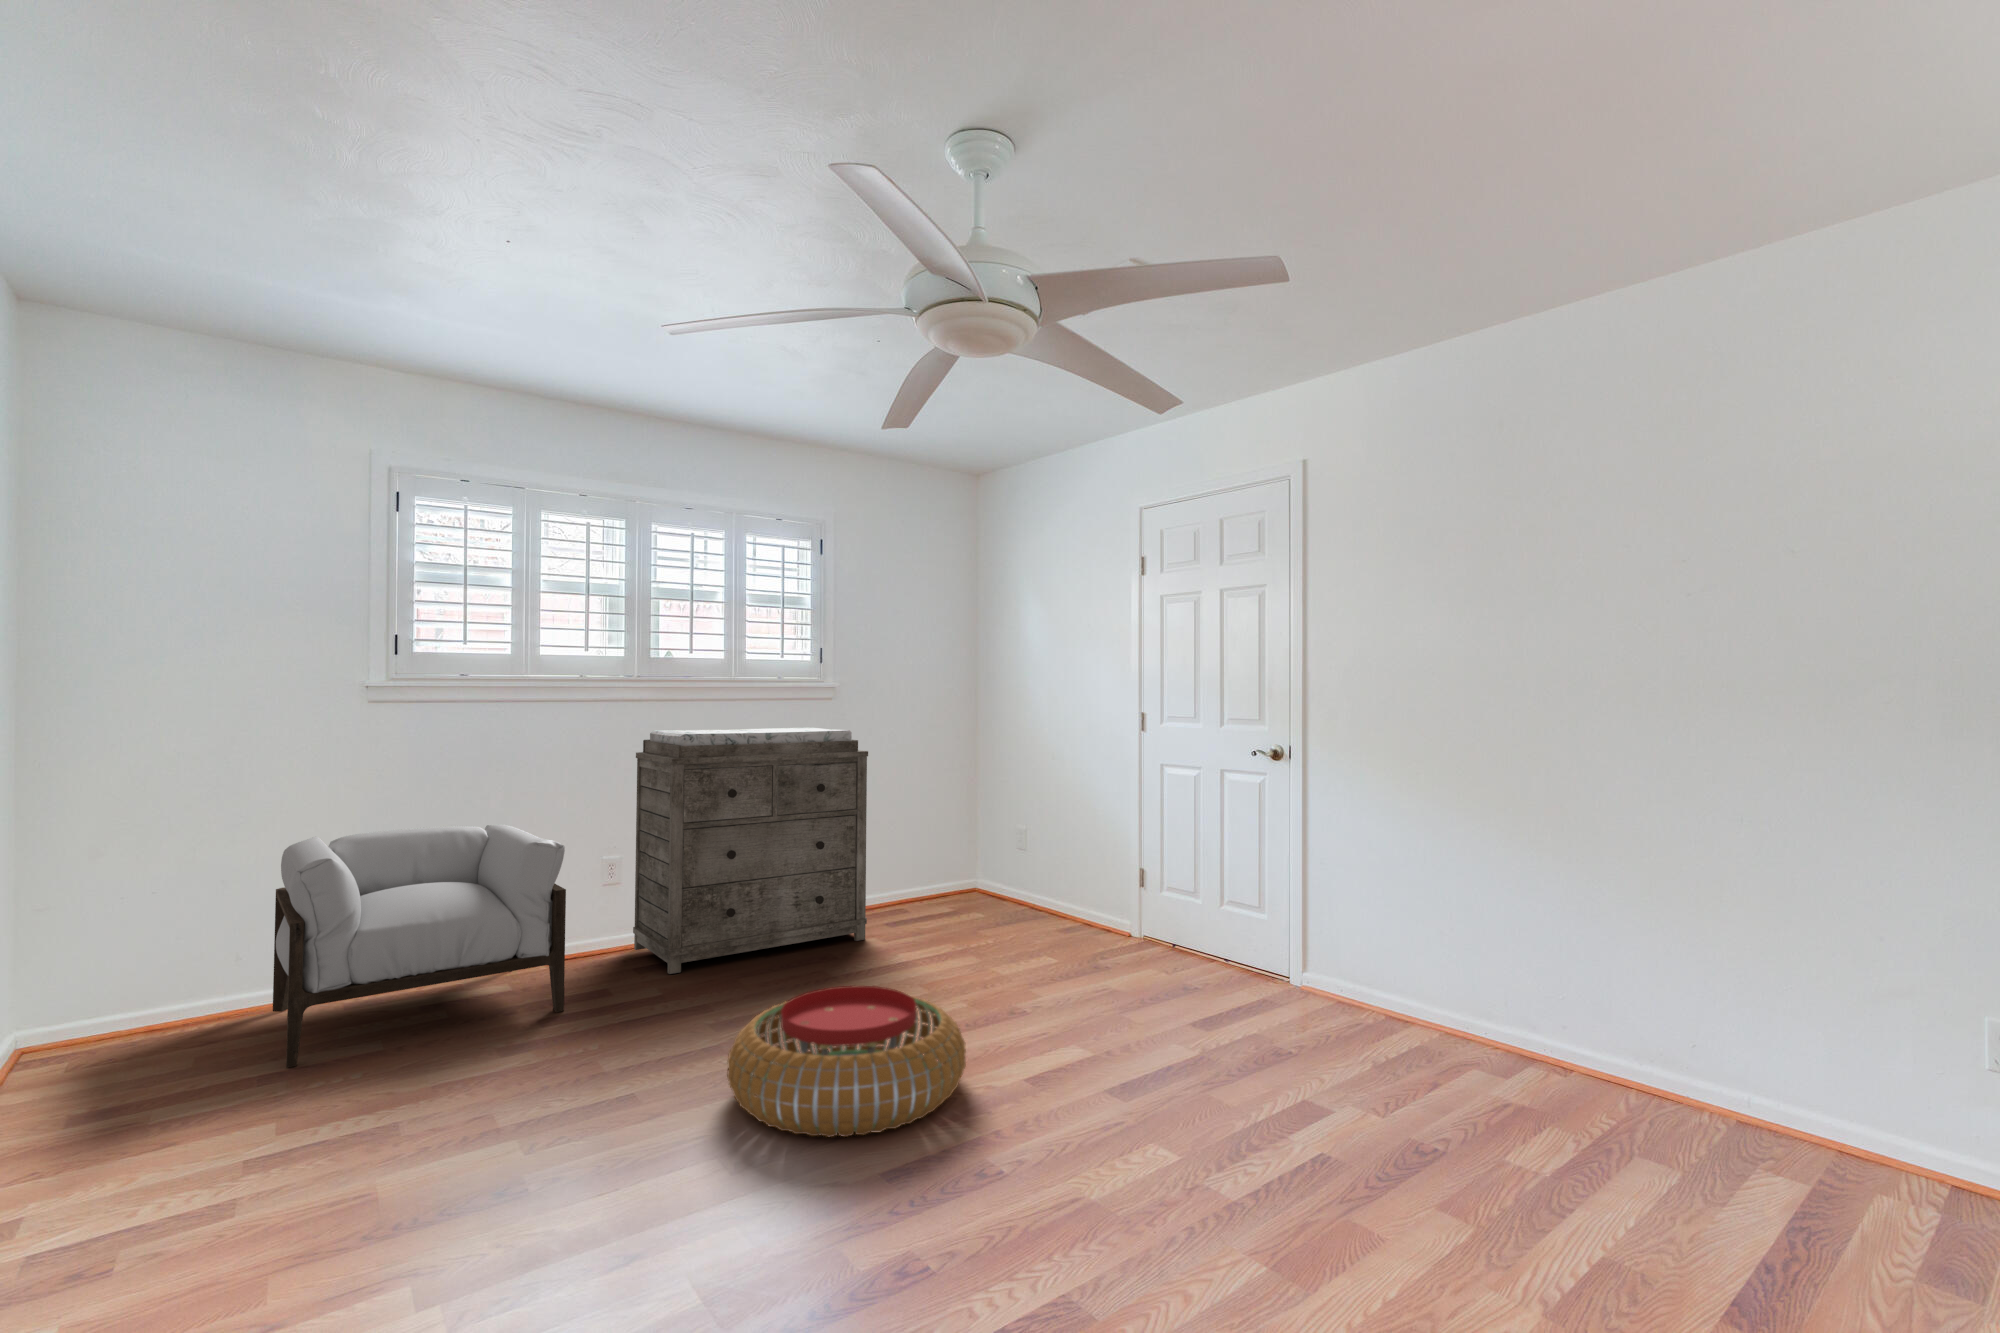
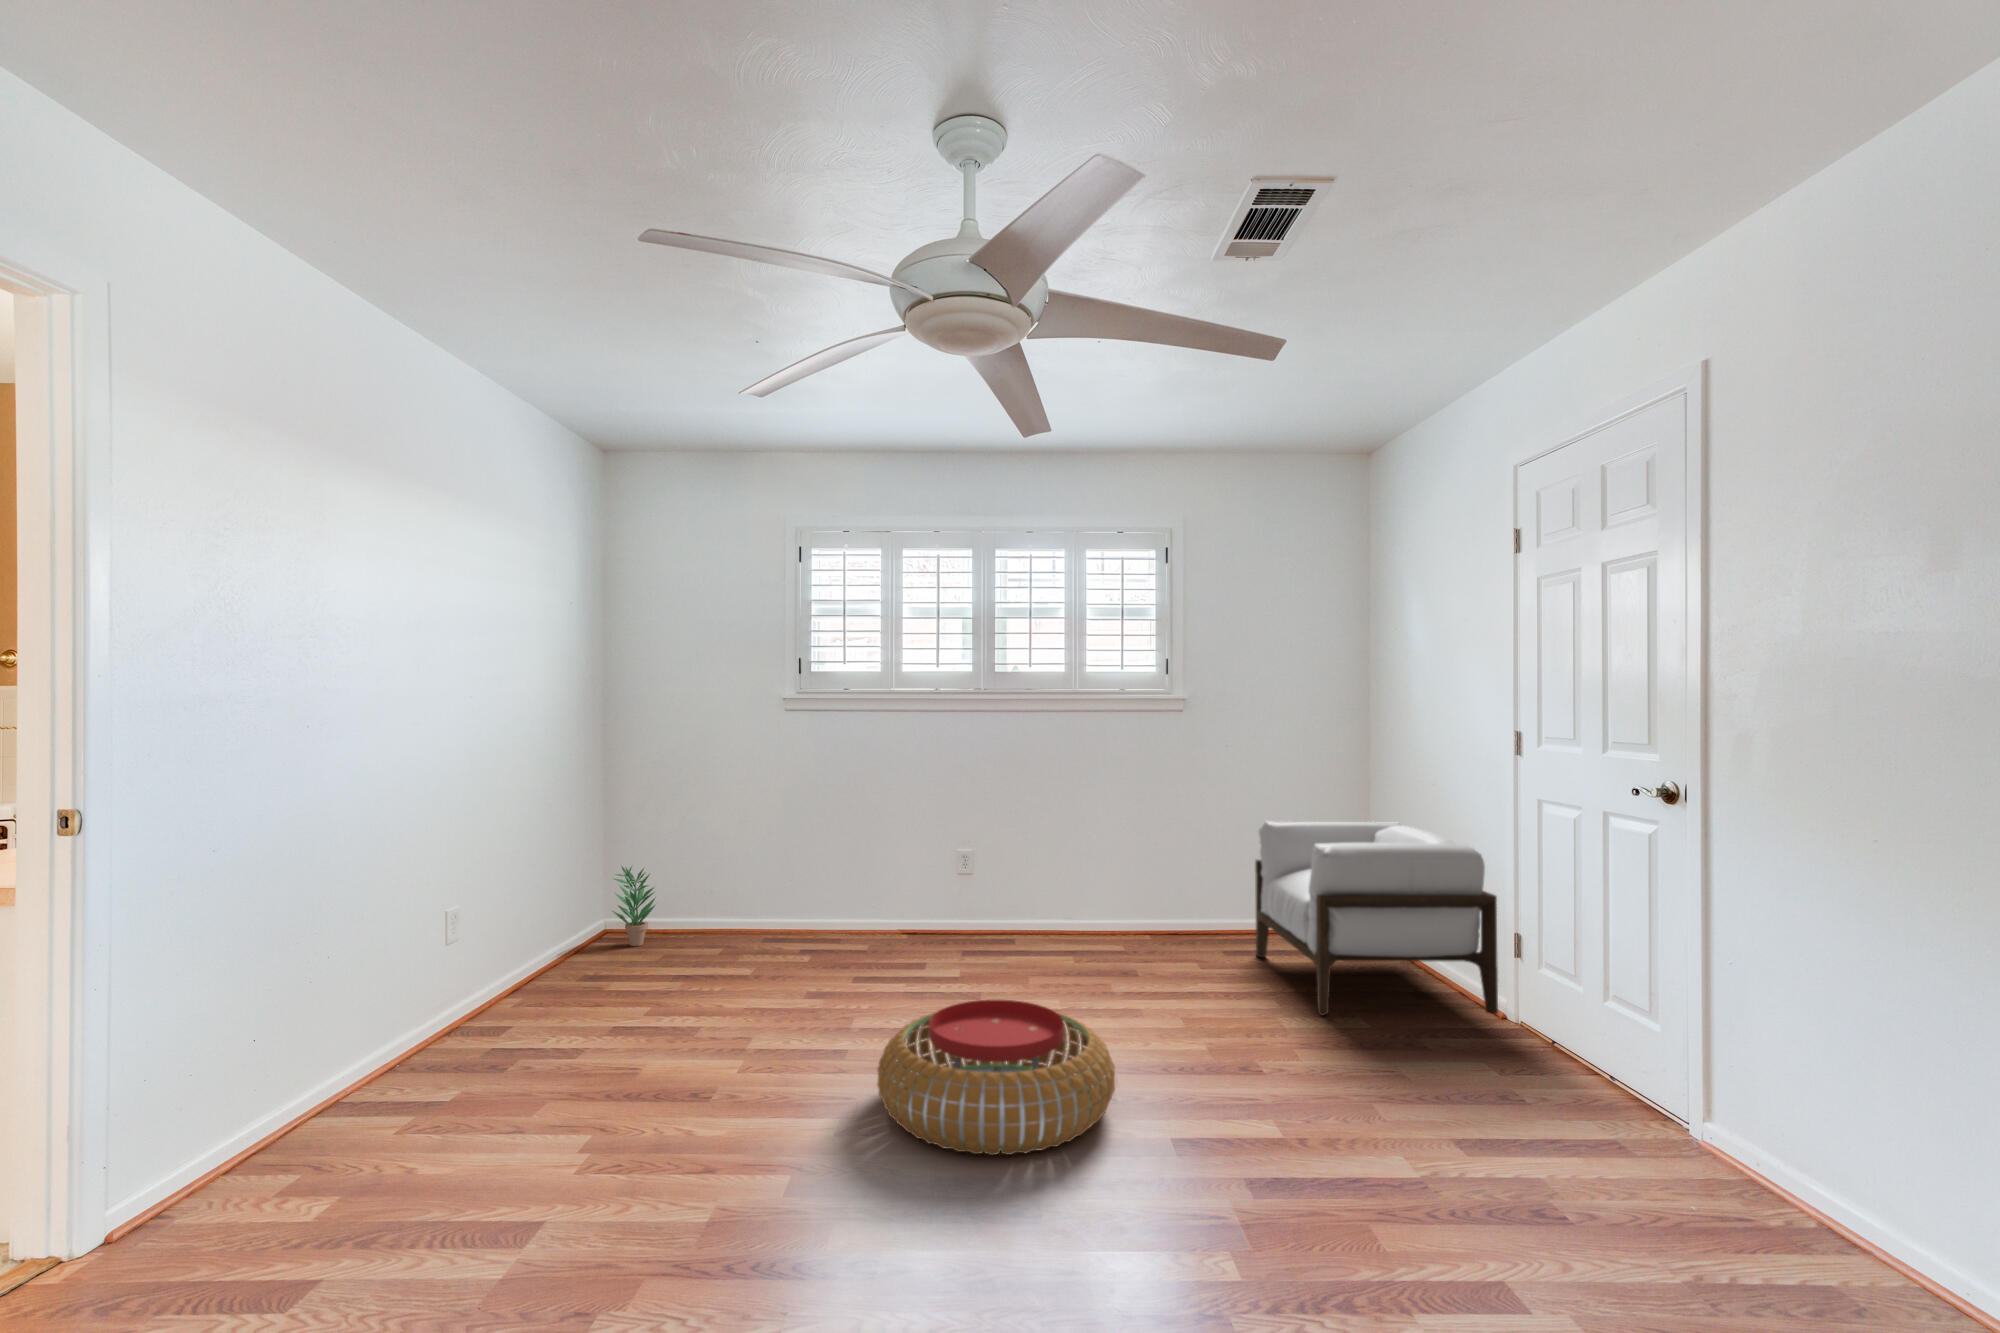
dresser: present [633,727,868,974] -> none [979,738,1187,964]
armchair: present [273,824,566,1067] -> present [1255,821,1498,1015]
potted plant: none [92,925,175,1043] -> present [612,866,655,946]

